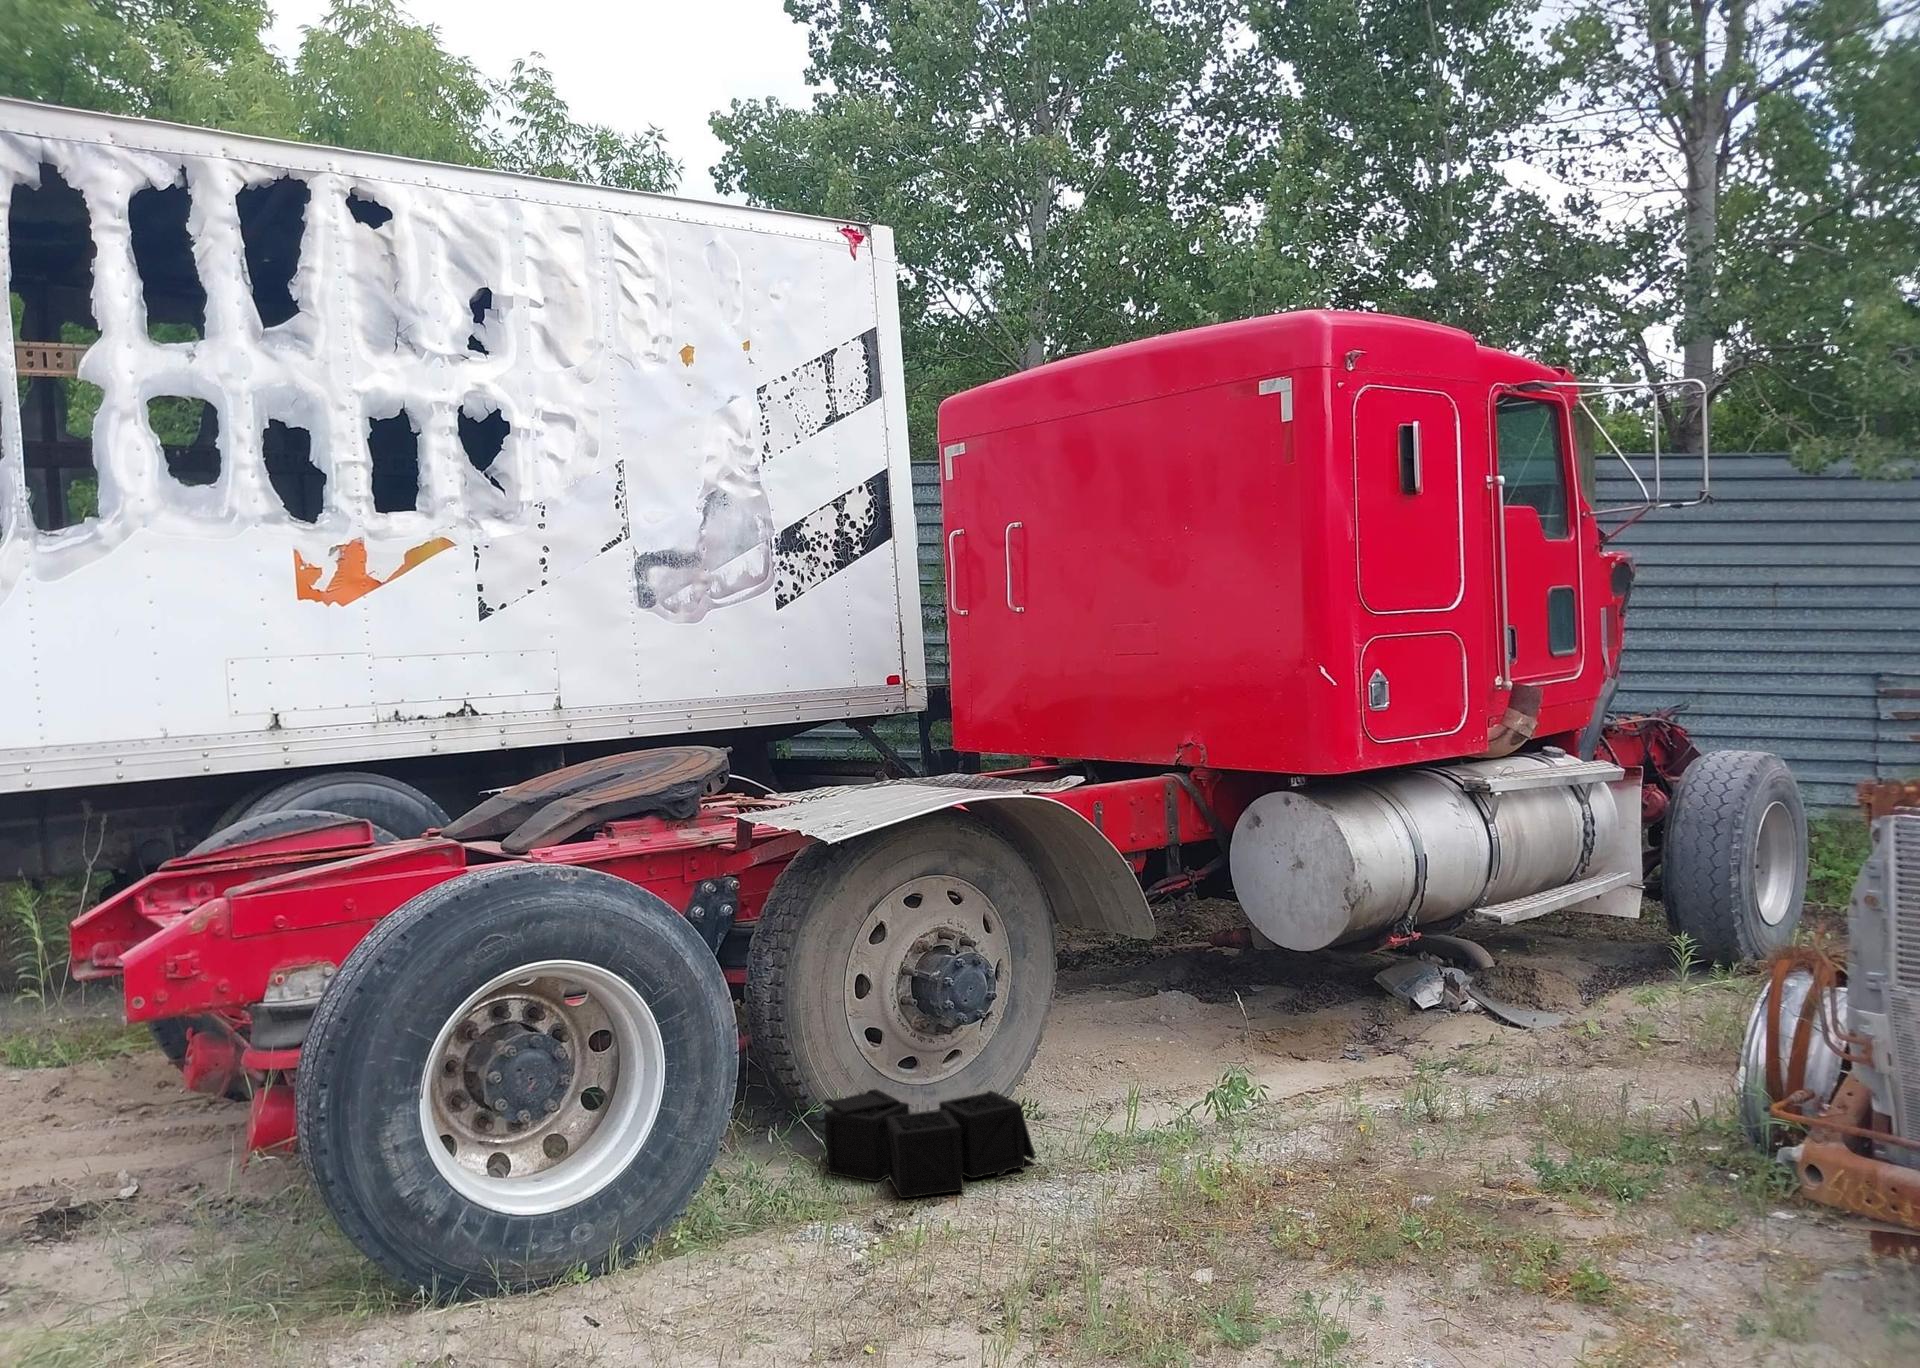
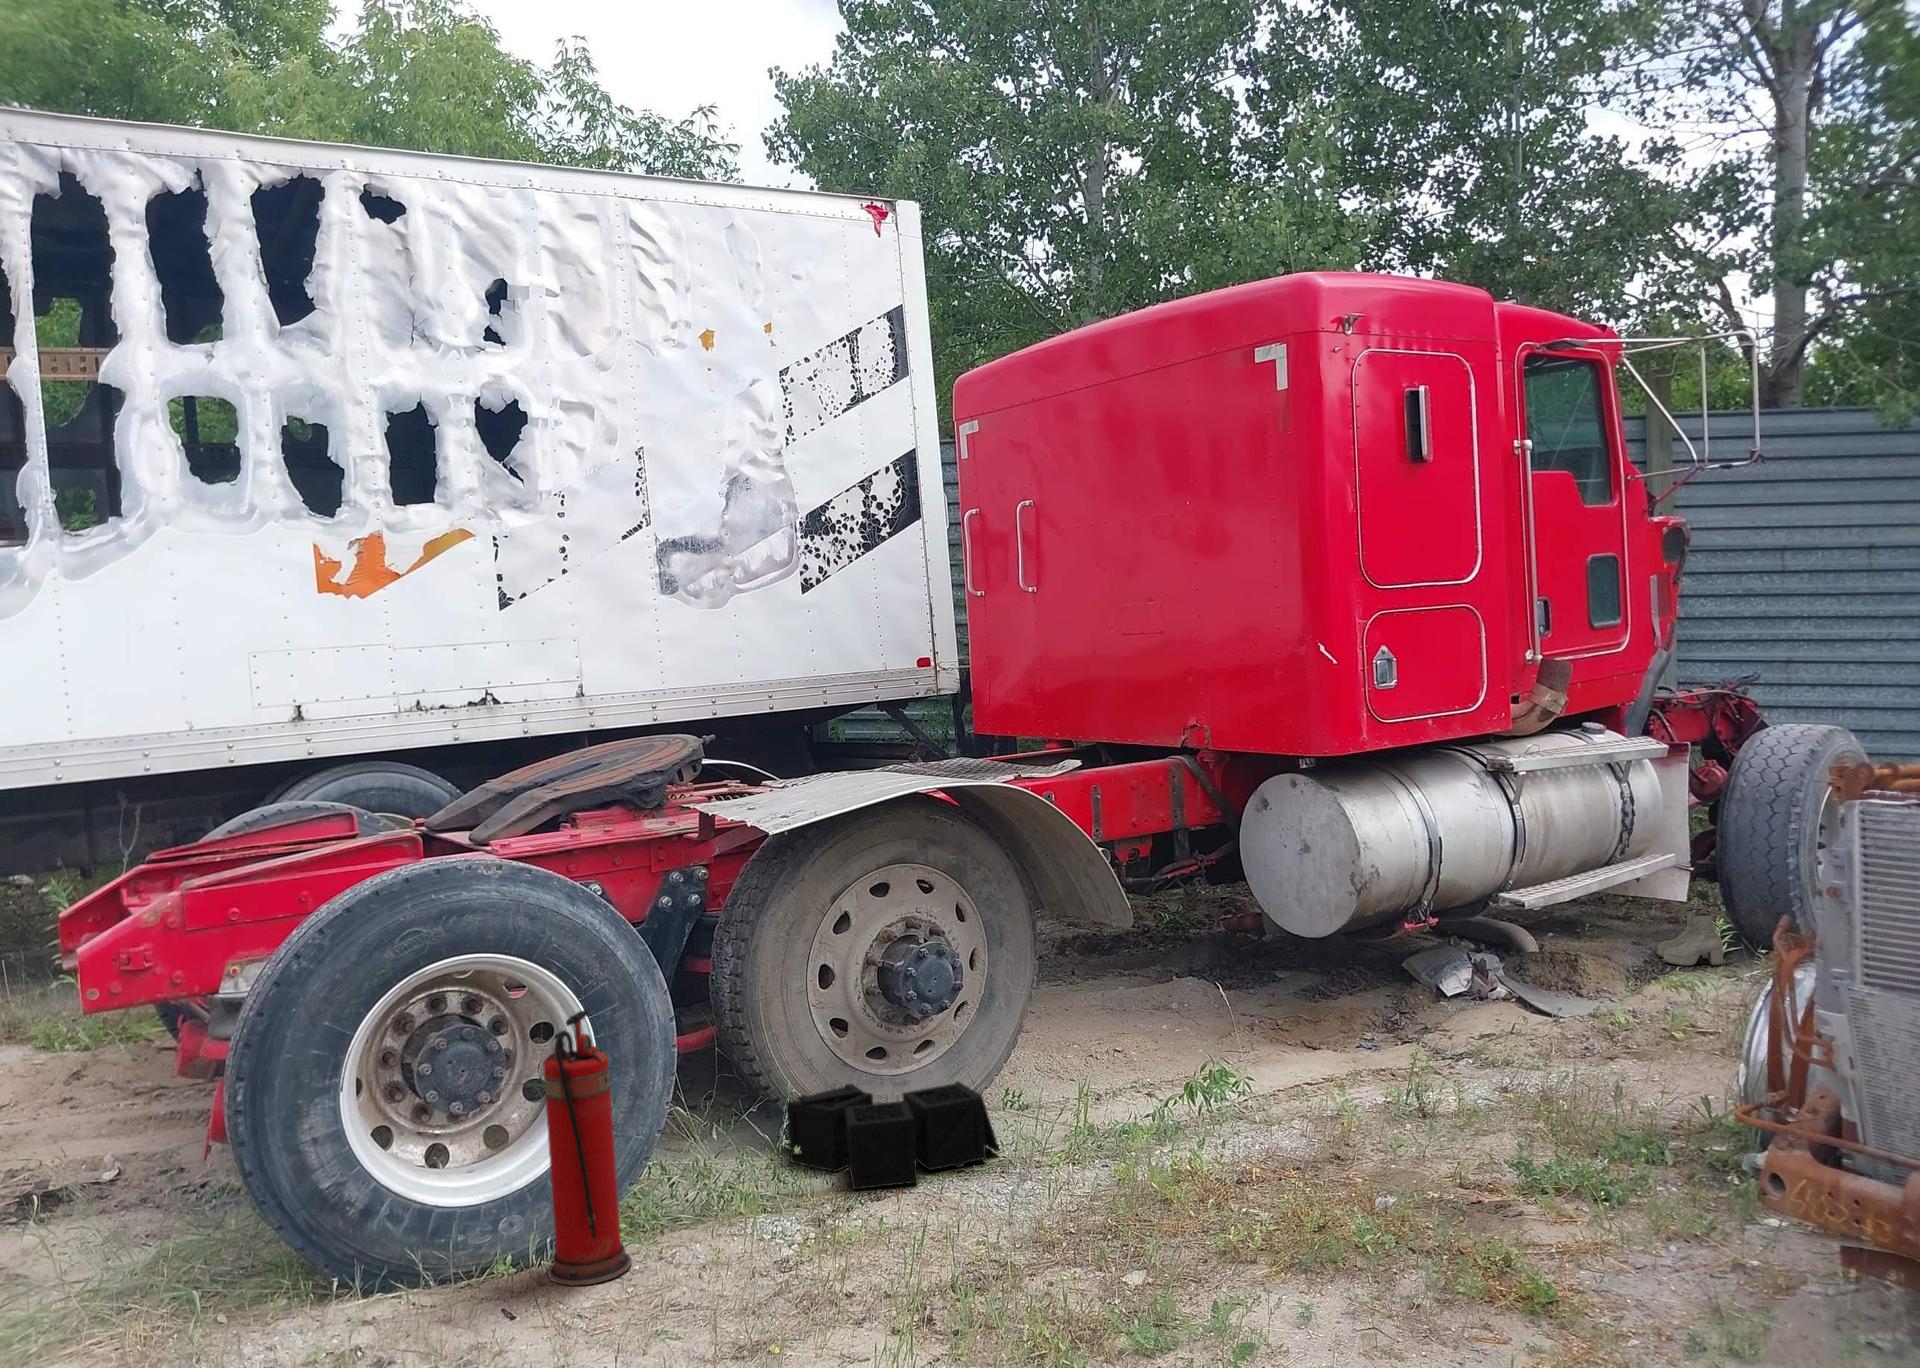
boots: none [1605,923,1668,978] -> present [1658,909,1723,966]
fire extinguisher: none [613,1017,698,1298] -> present [543,1009,632,1286]

